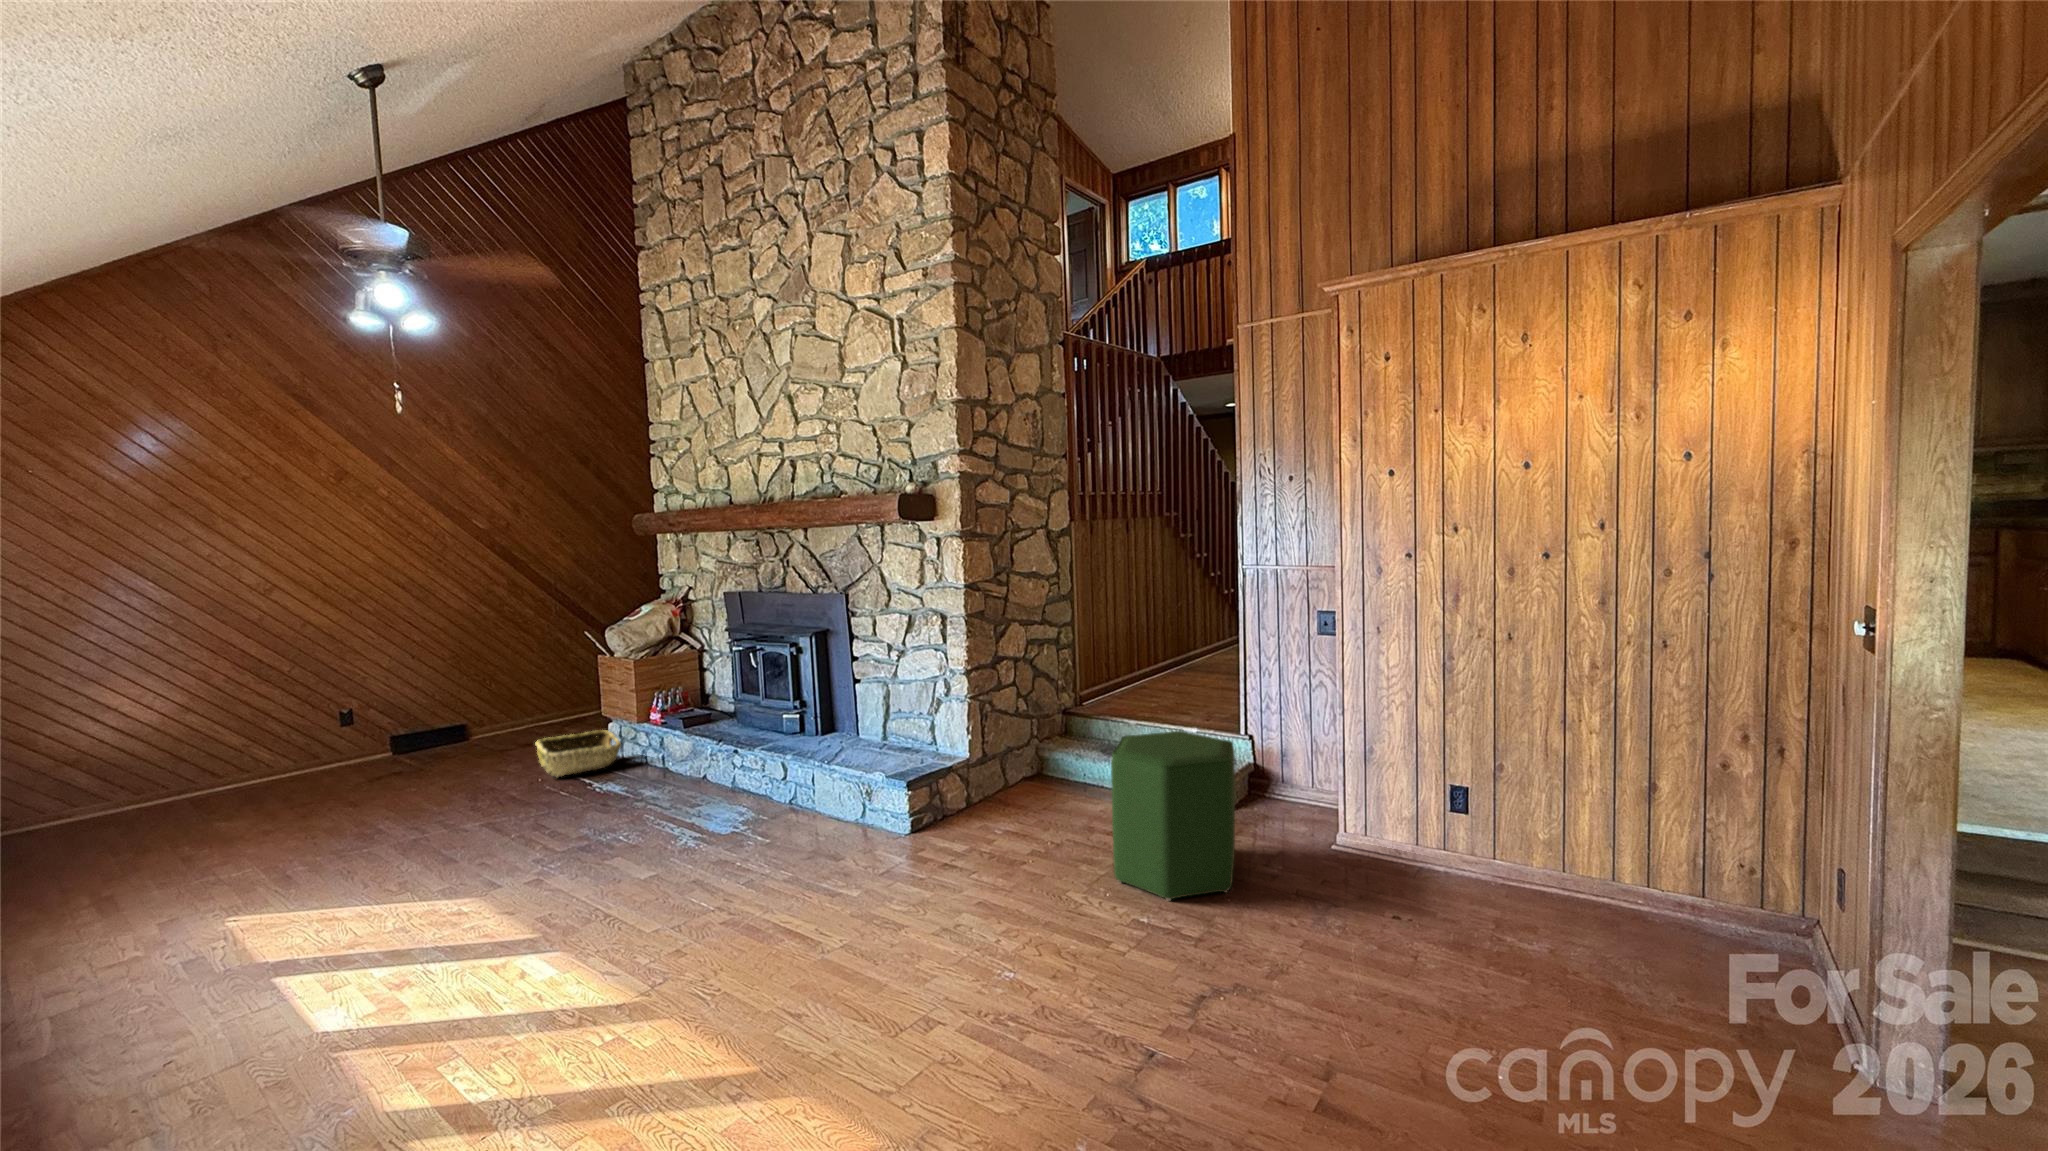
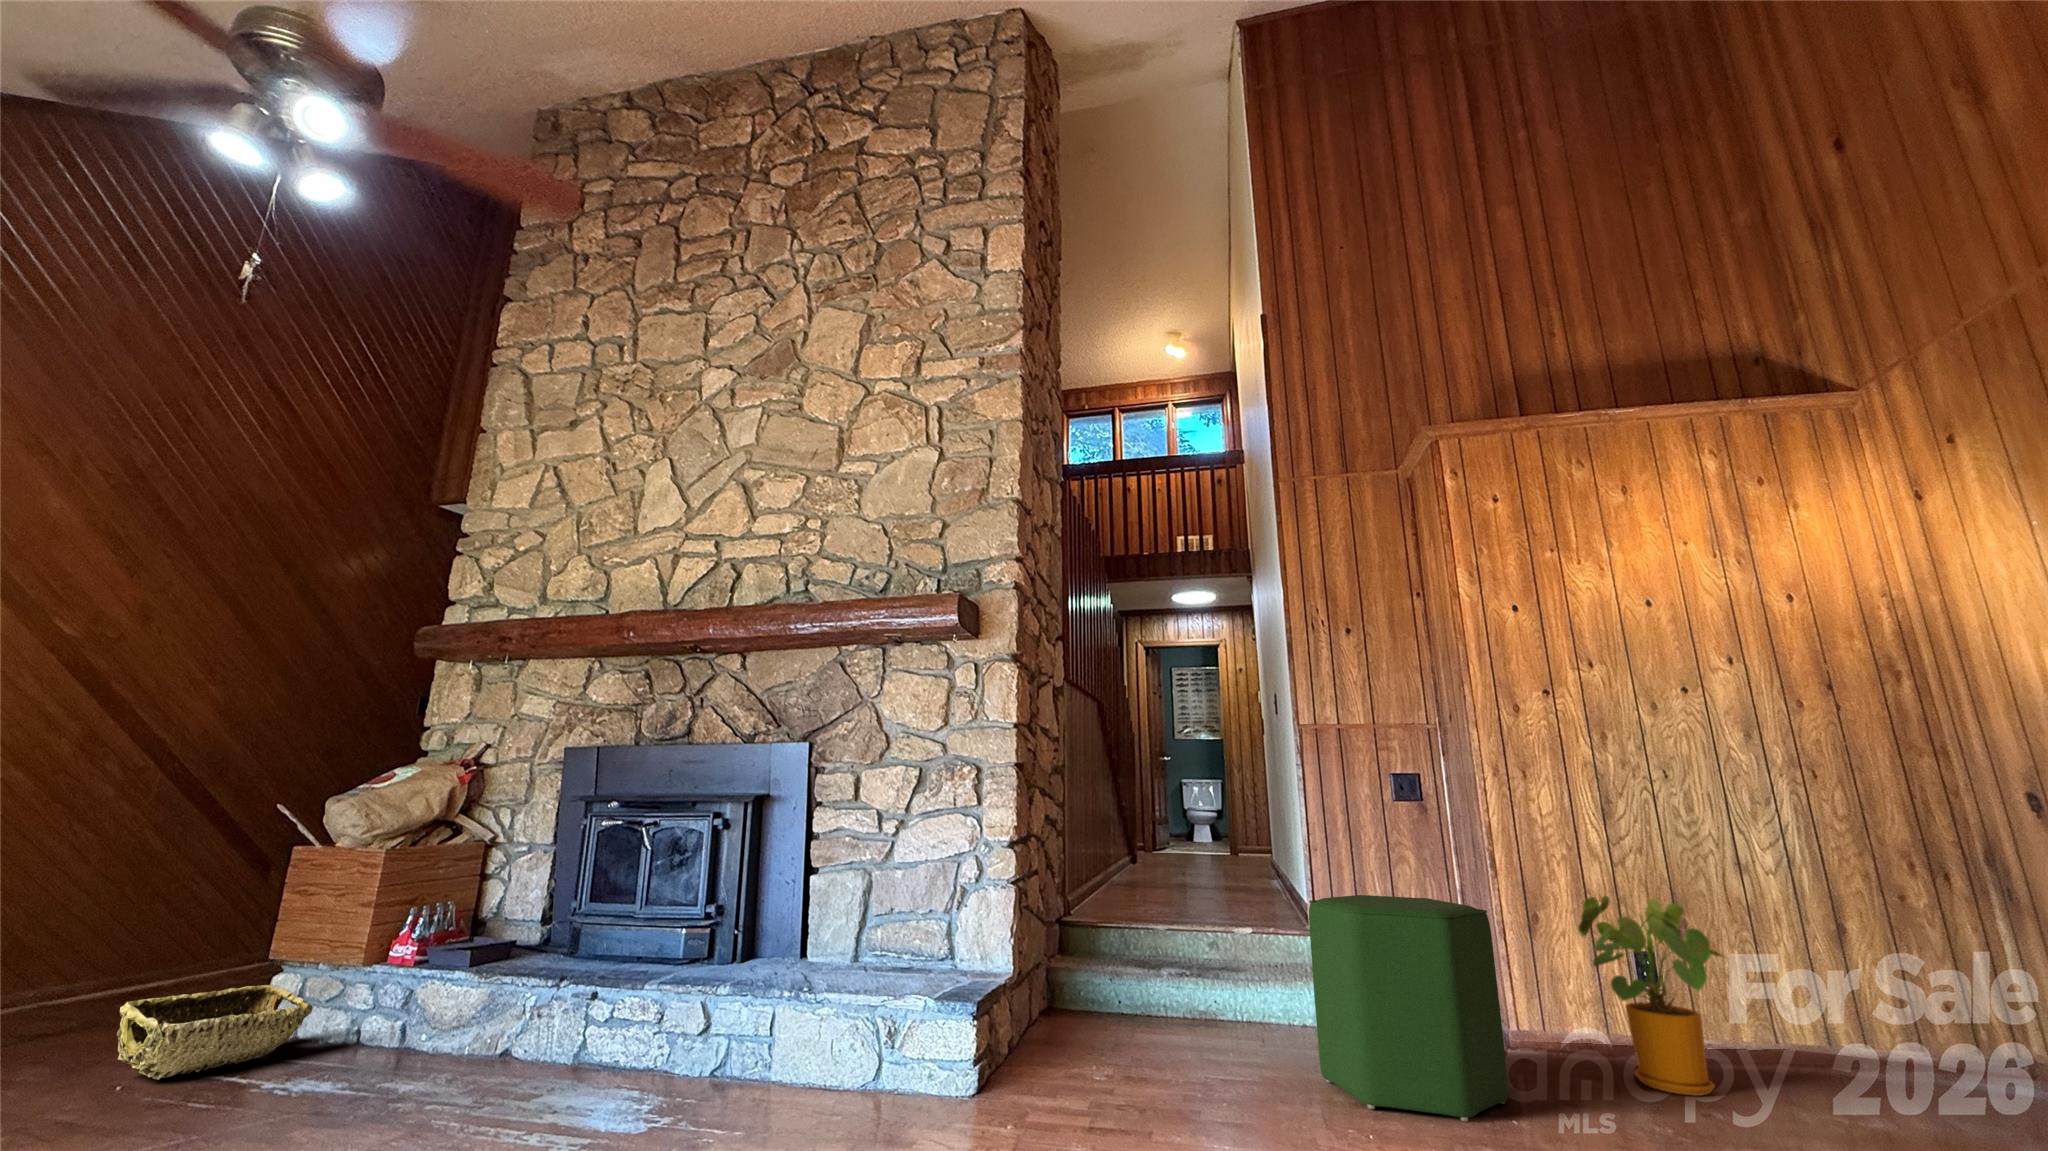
house plant: none [1326,746,1467,911] -> present [1578,896,1723,1096]

